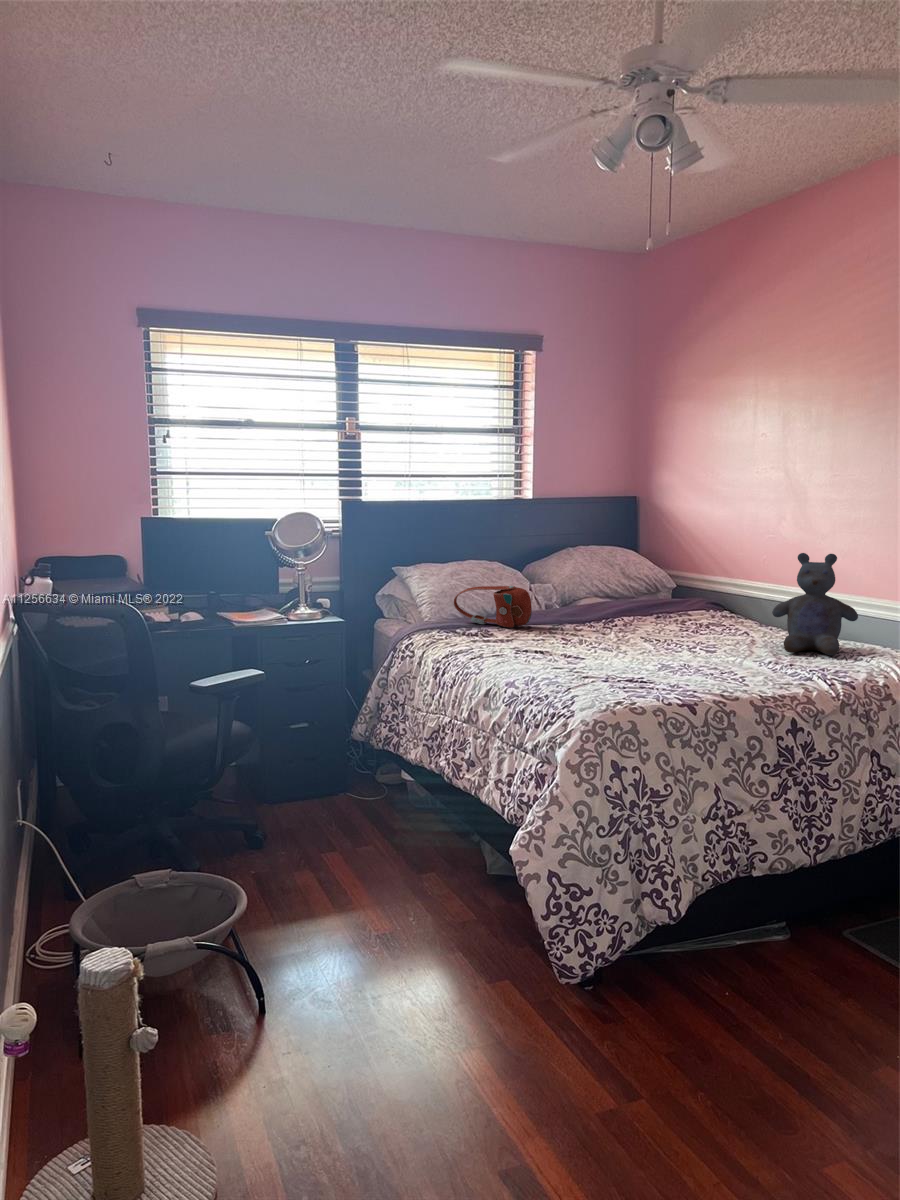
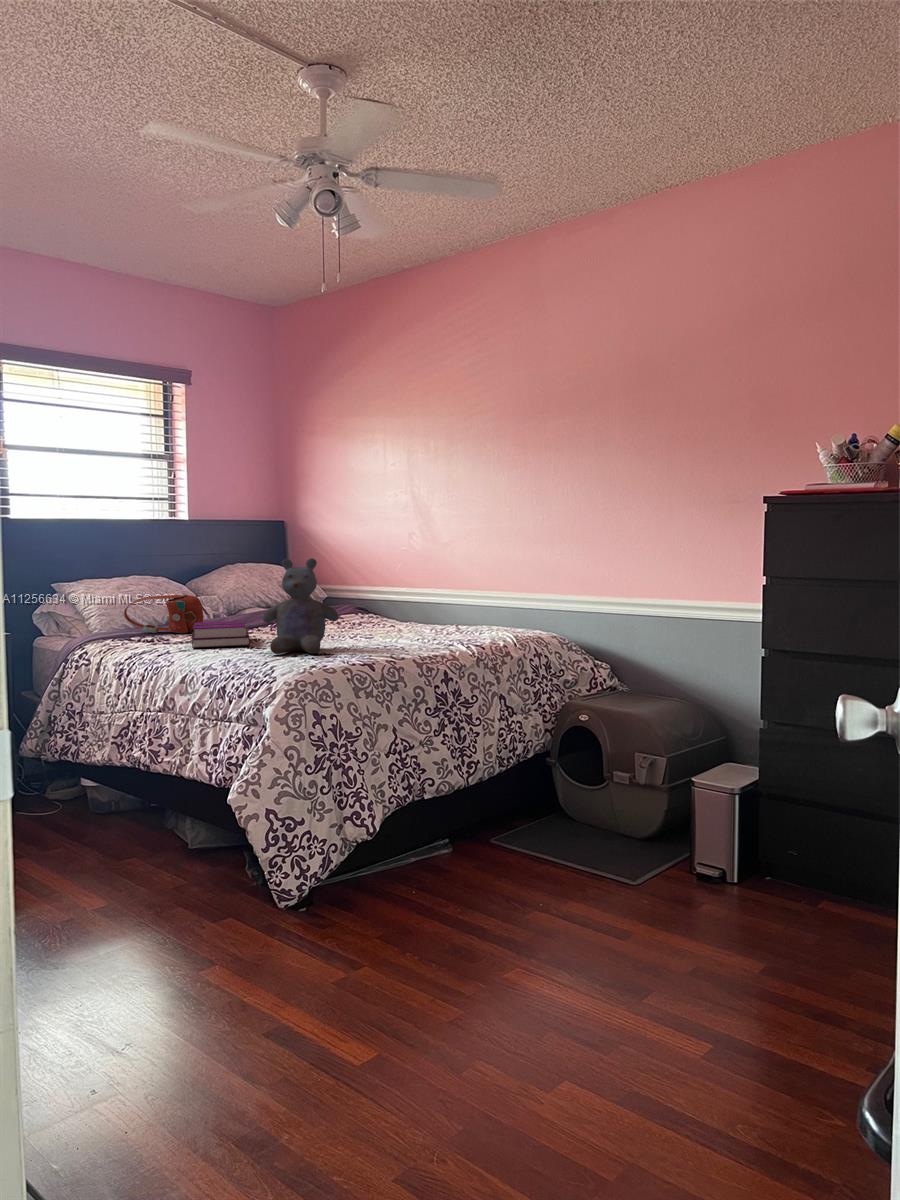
stuffed bear: present [772,553,858,655] -> present [263,558,339,654]
hardback book: none [507,621,572,654] -> present [192,621,250,648]

